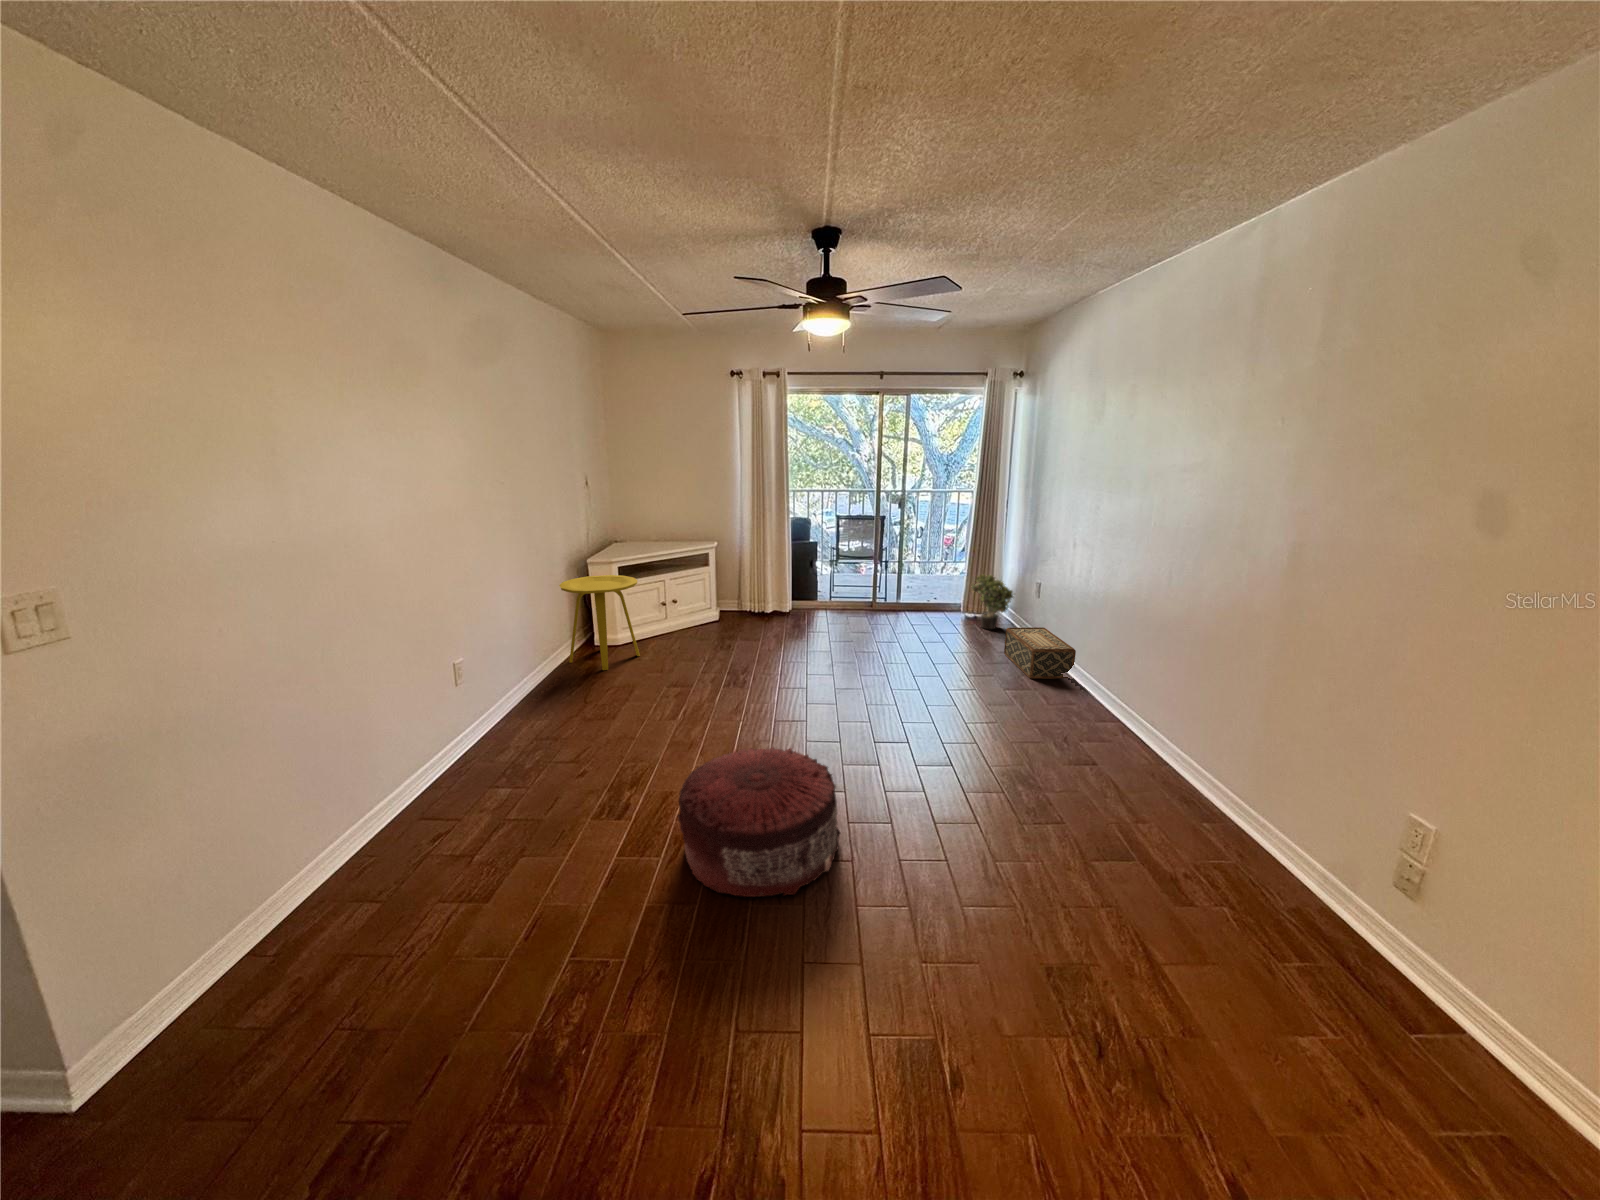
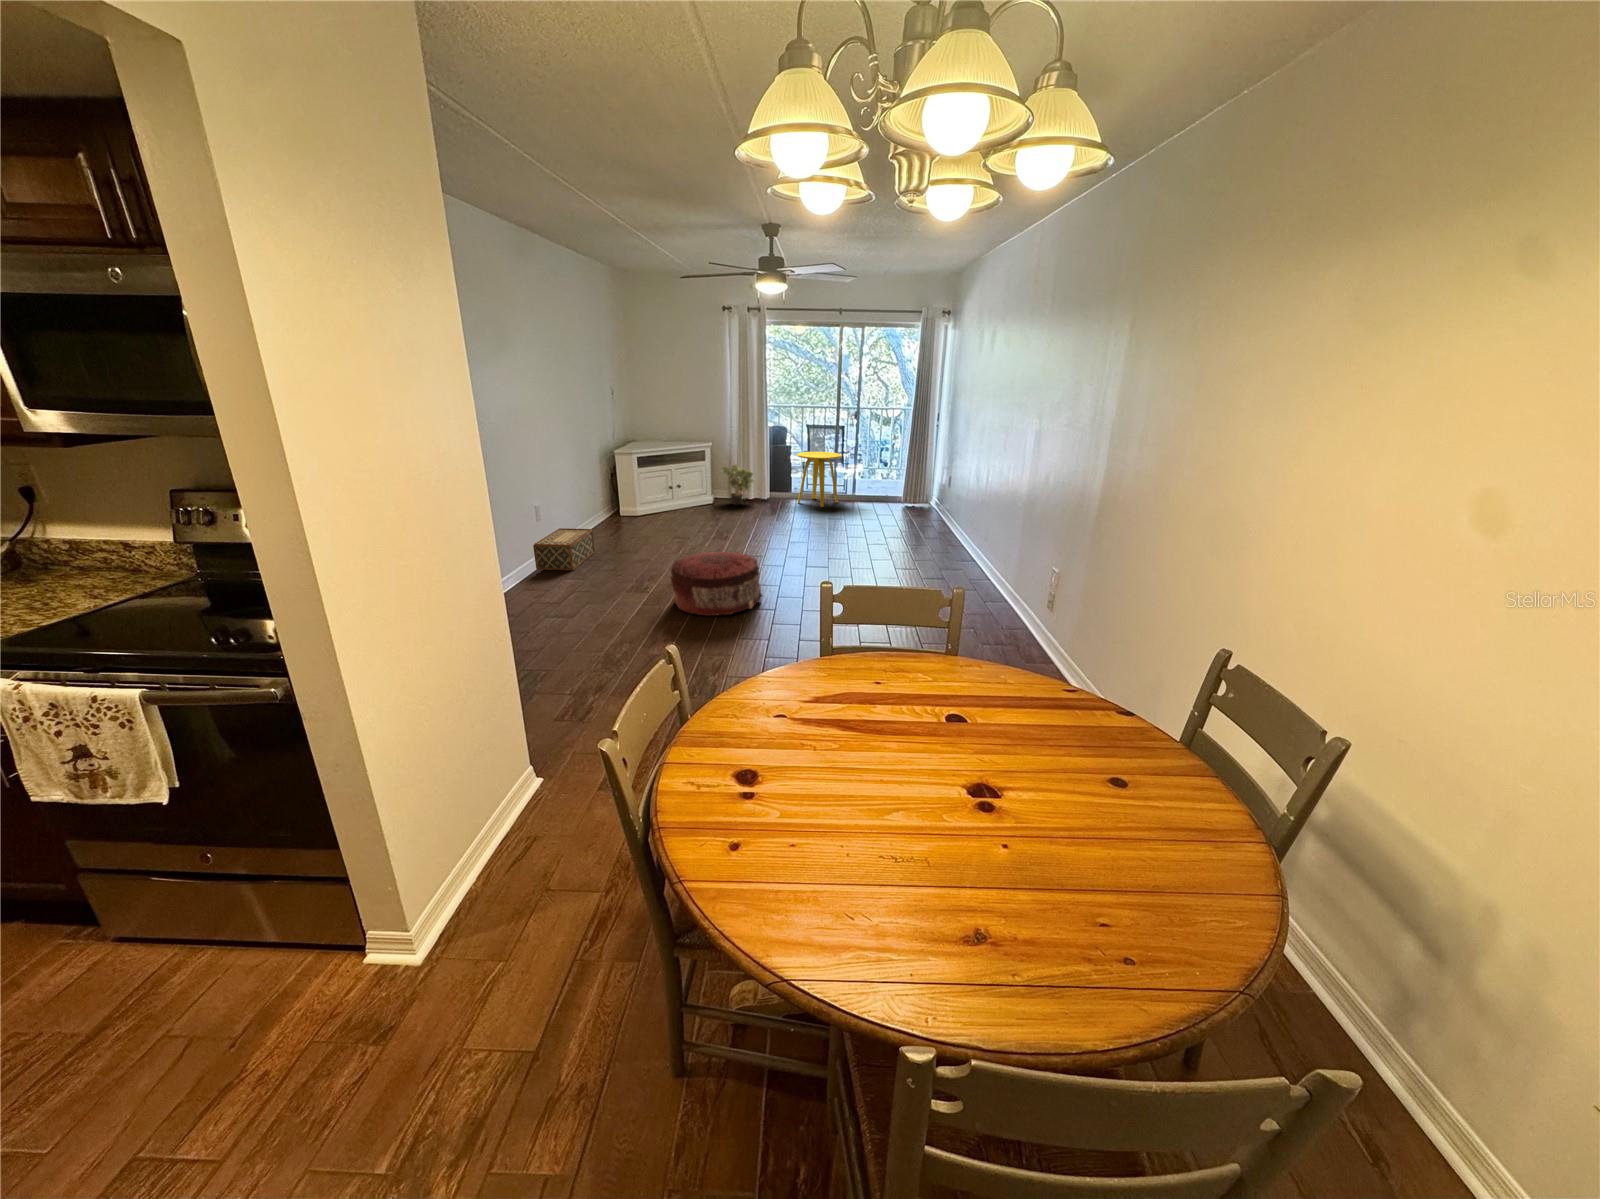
side table: present [559,575,640,670] -> present [797,452,842,507]
potted plant: present [972,575,1013,629] -> present [722,465,754,505]
woven basket: present [1004,627,1076,679] -> present [533,528,595,570]

